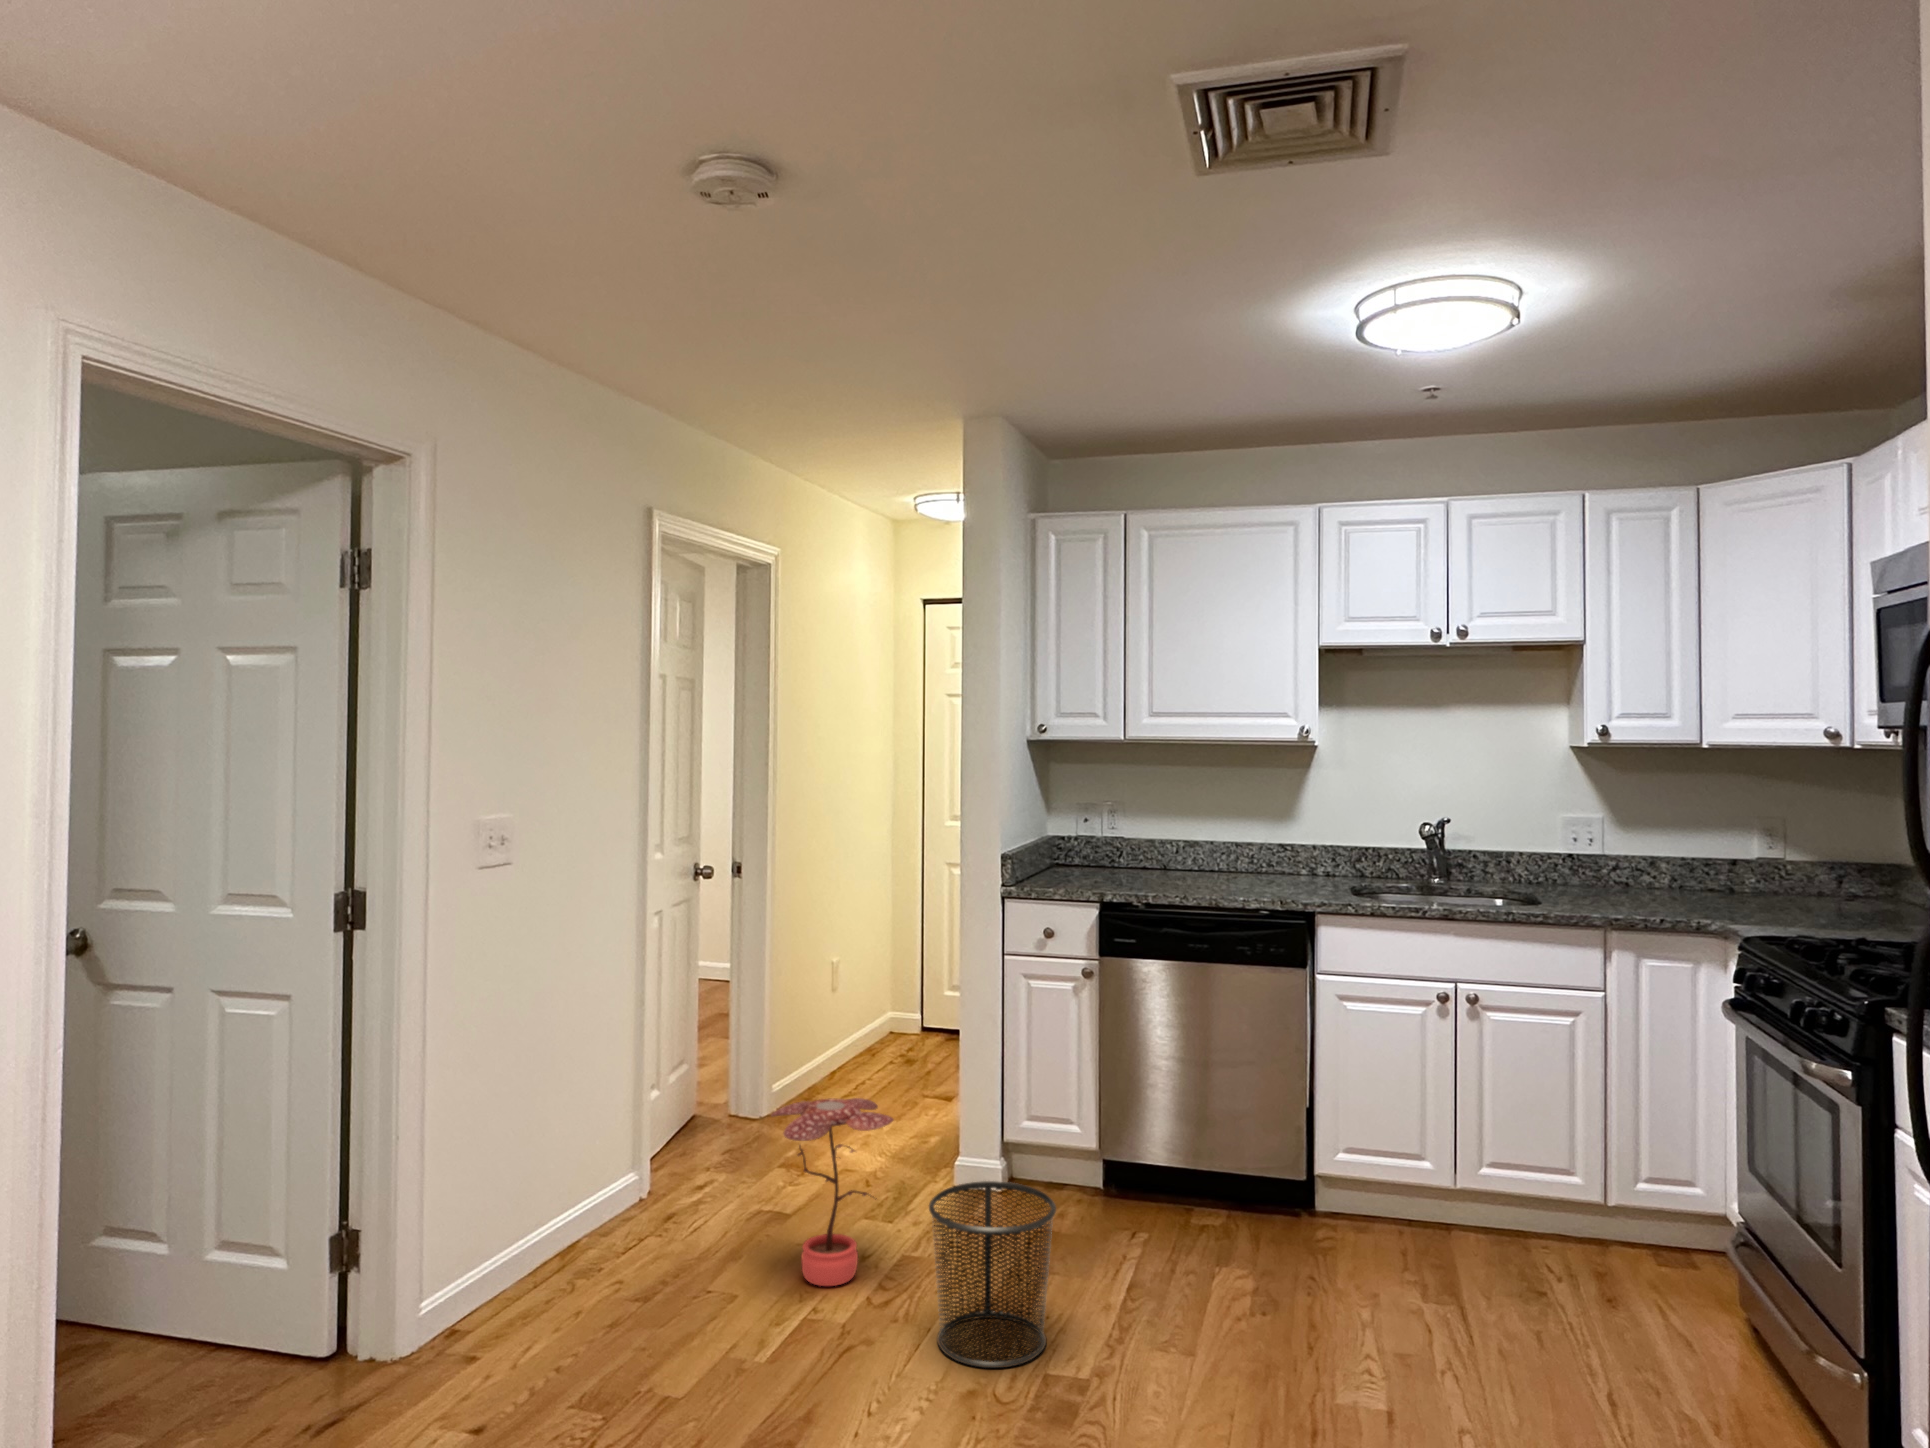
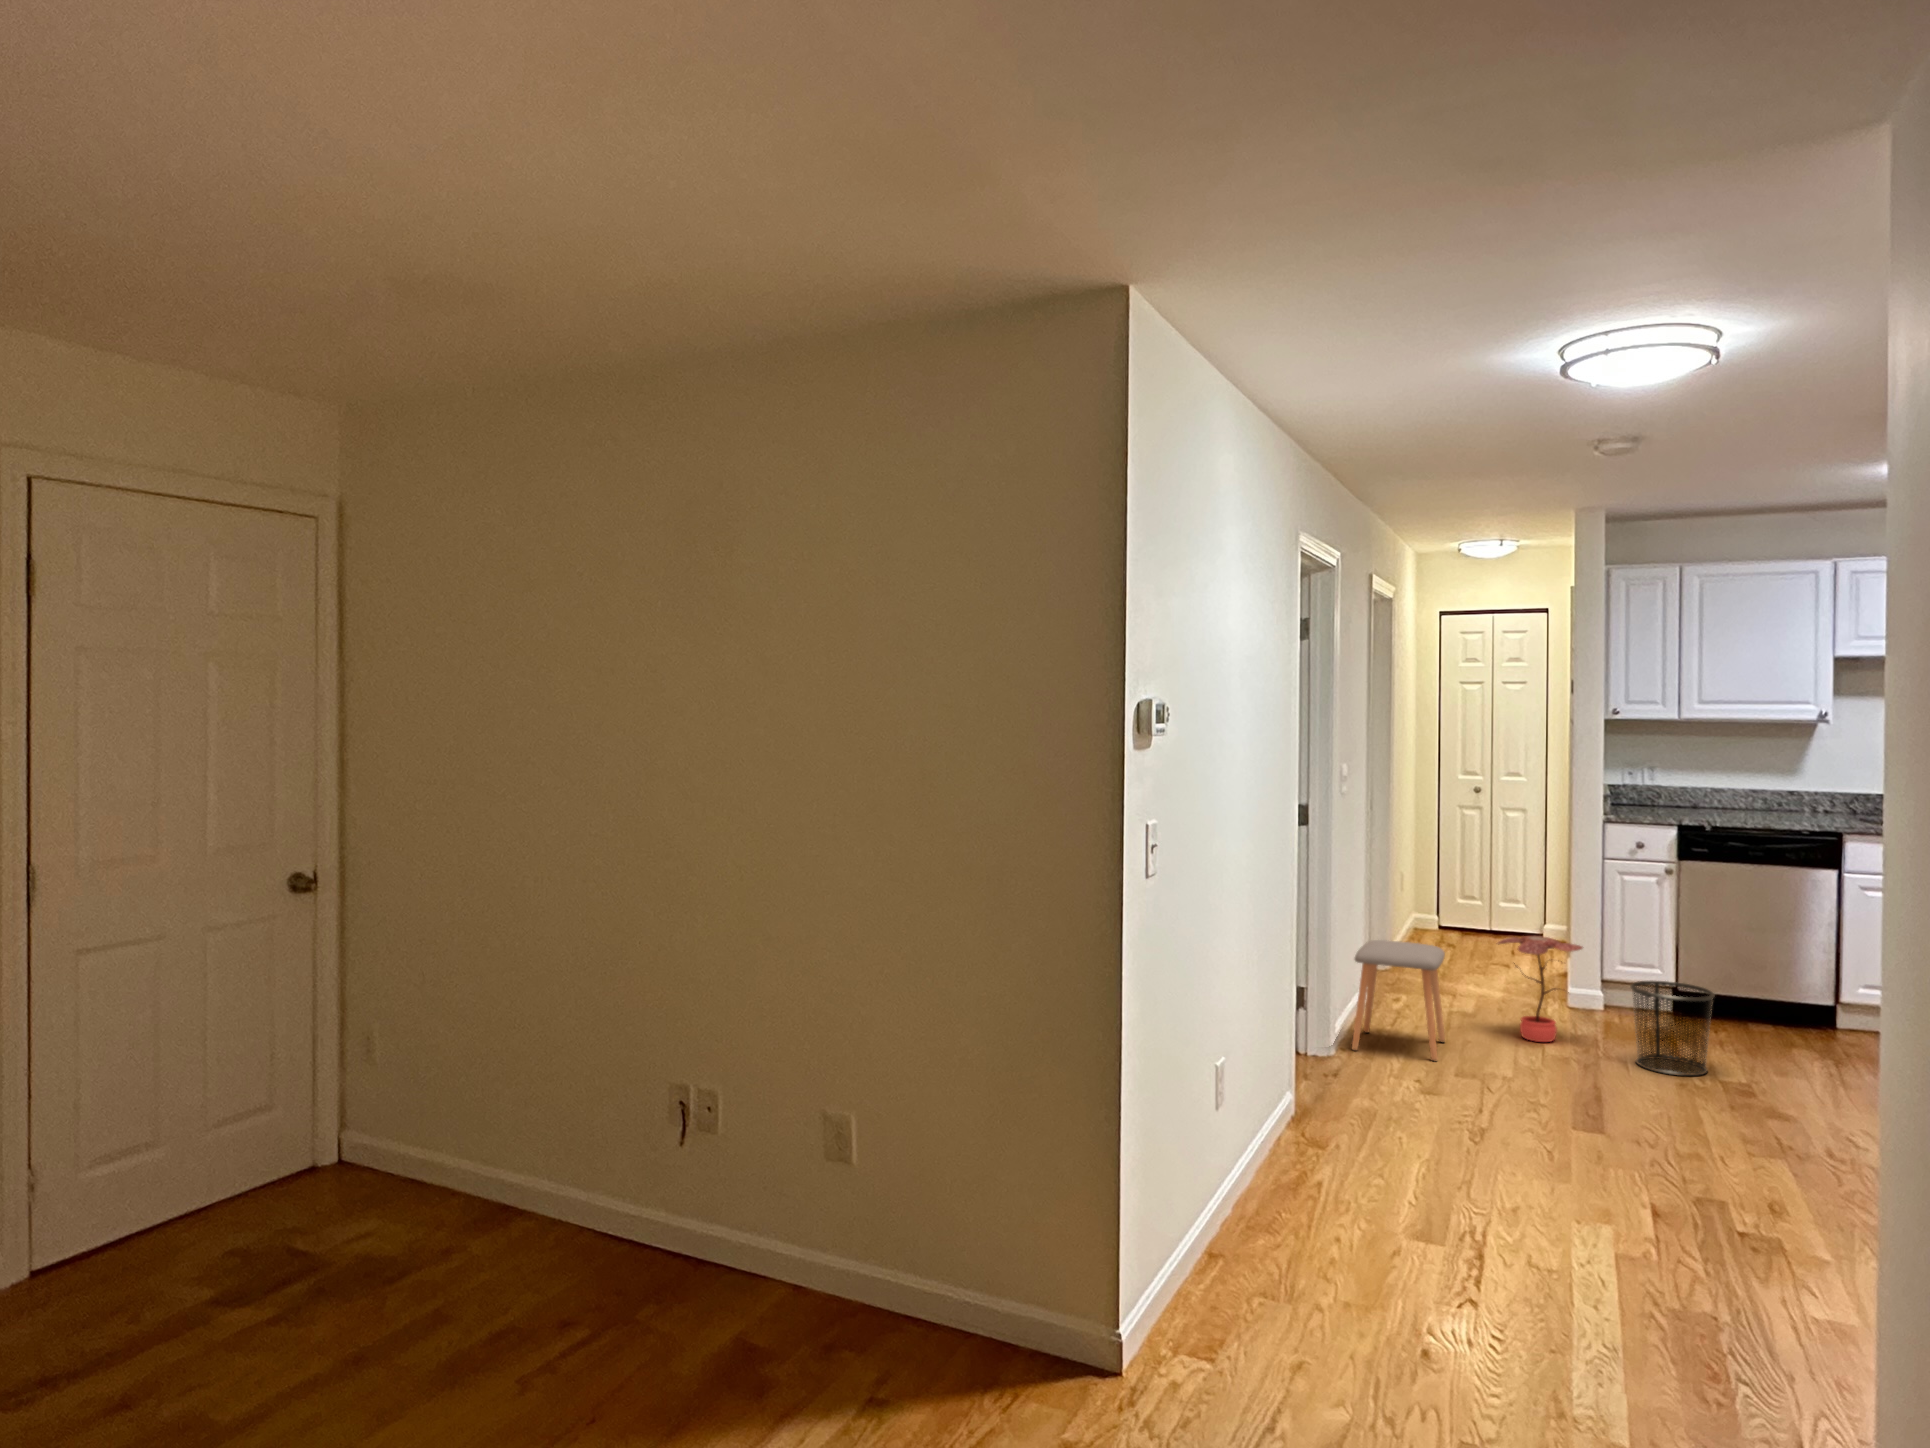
stool: none [452,1123,655,1365] -> present [1352,940,1445,1061]

